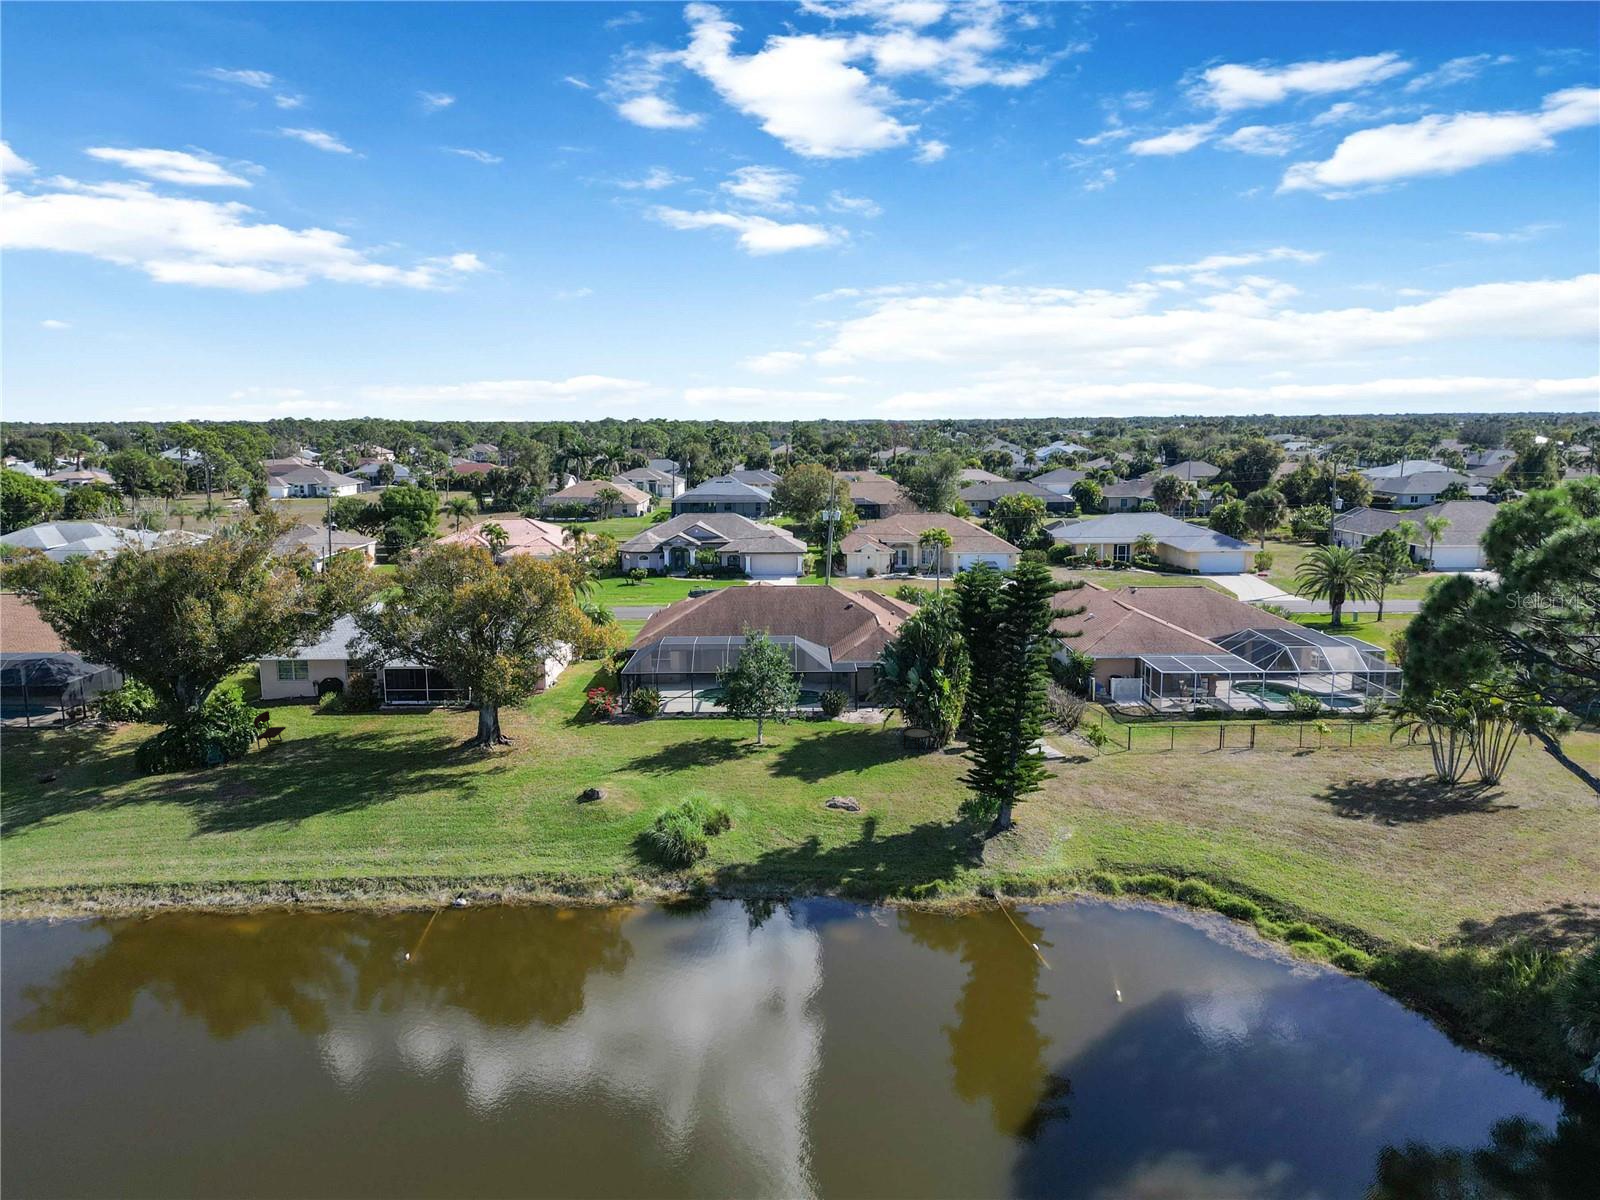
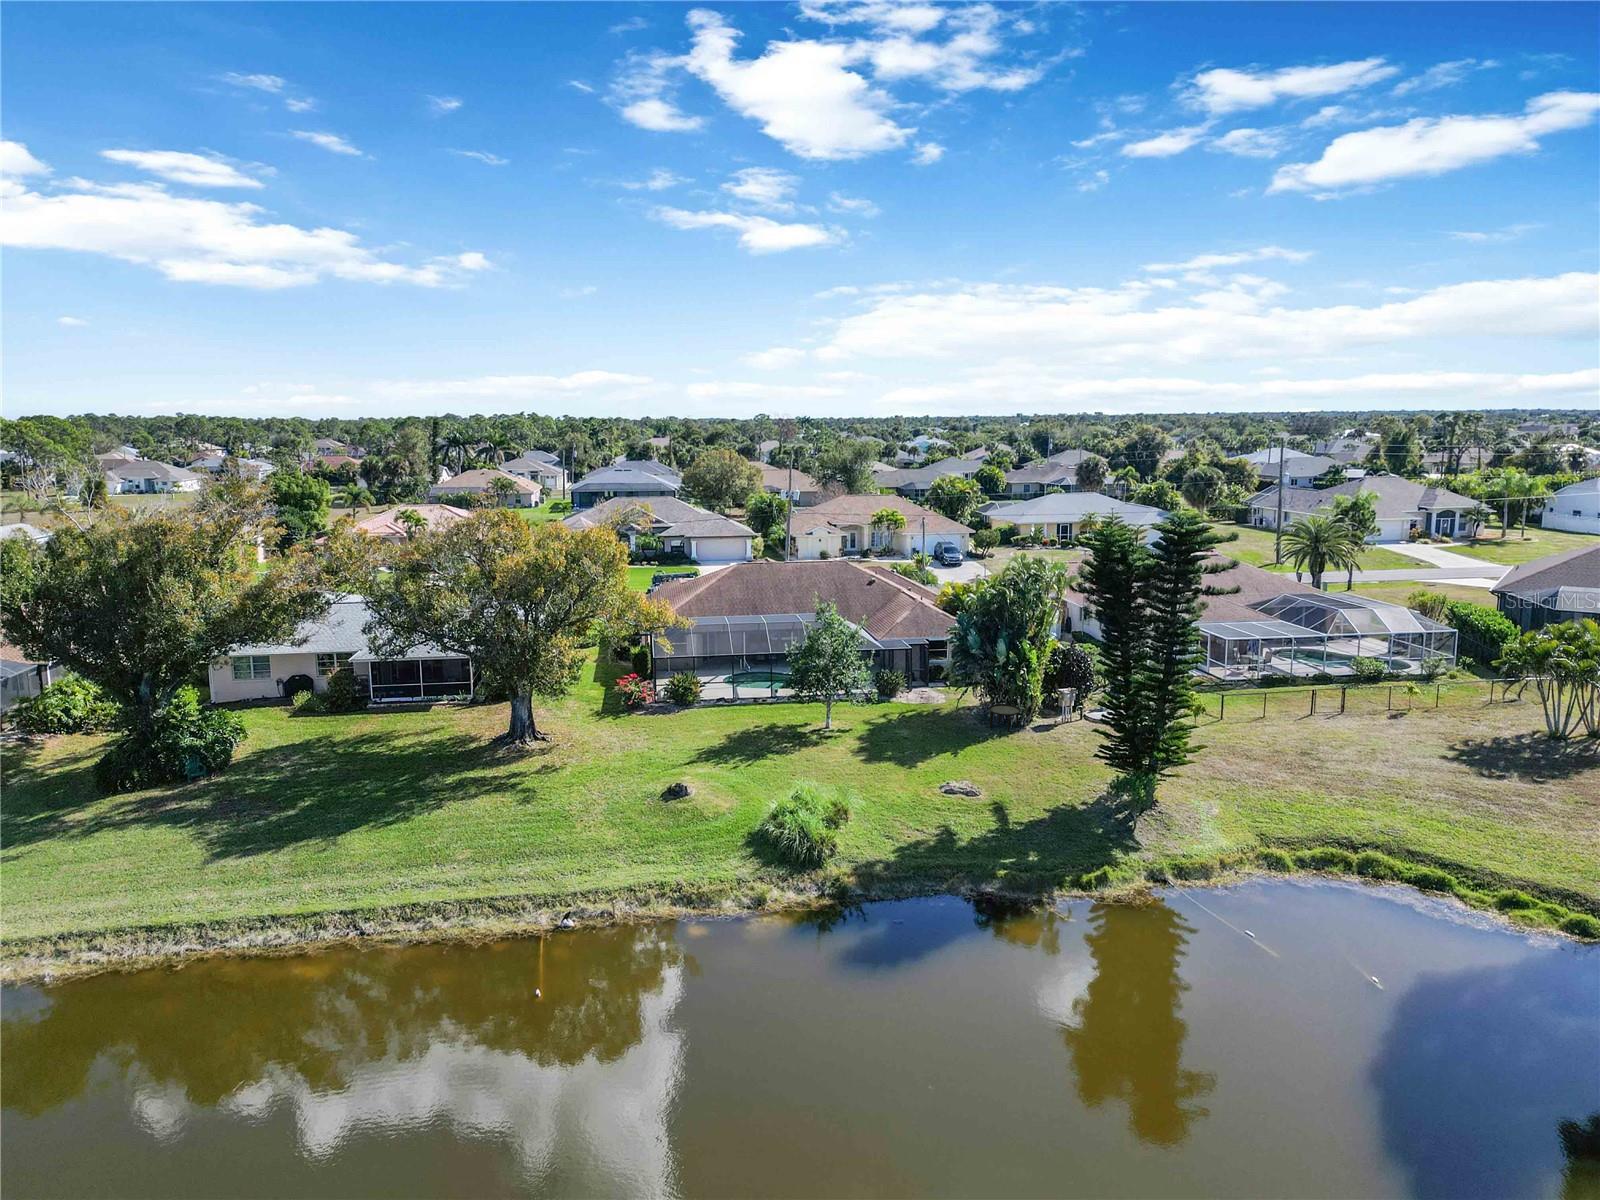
bench: present [254,711,286,750] -> none [237,712,272,759]

